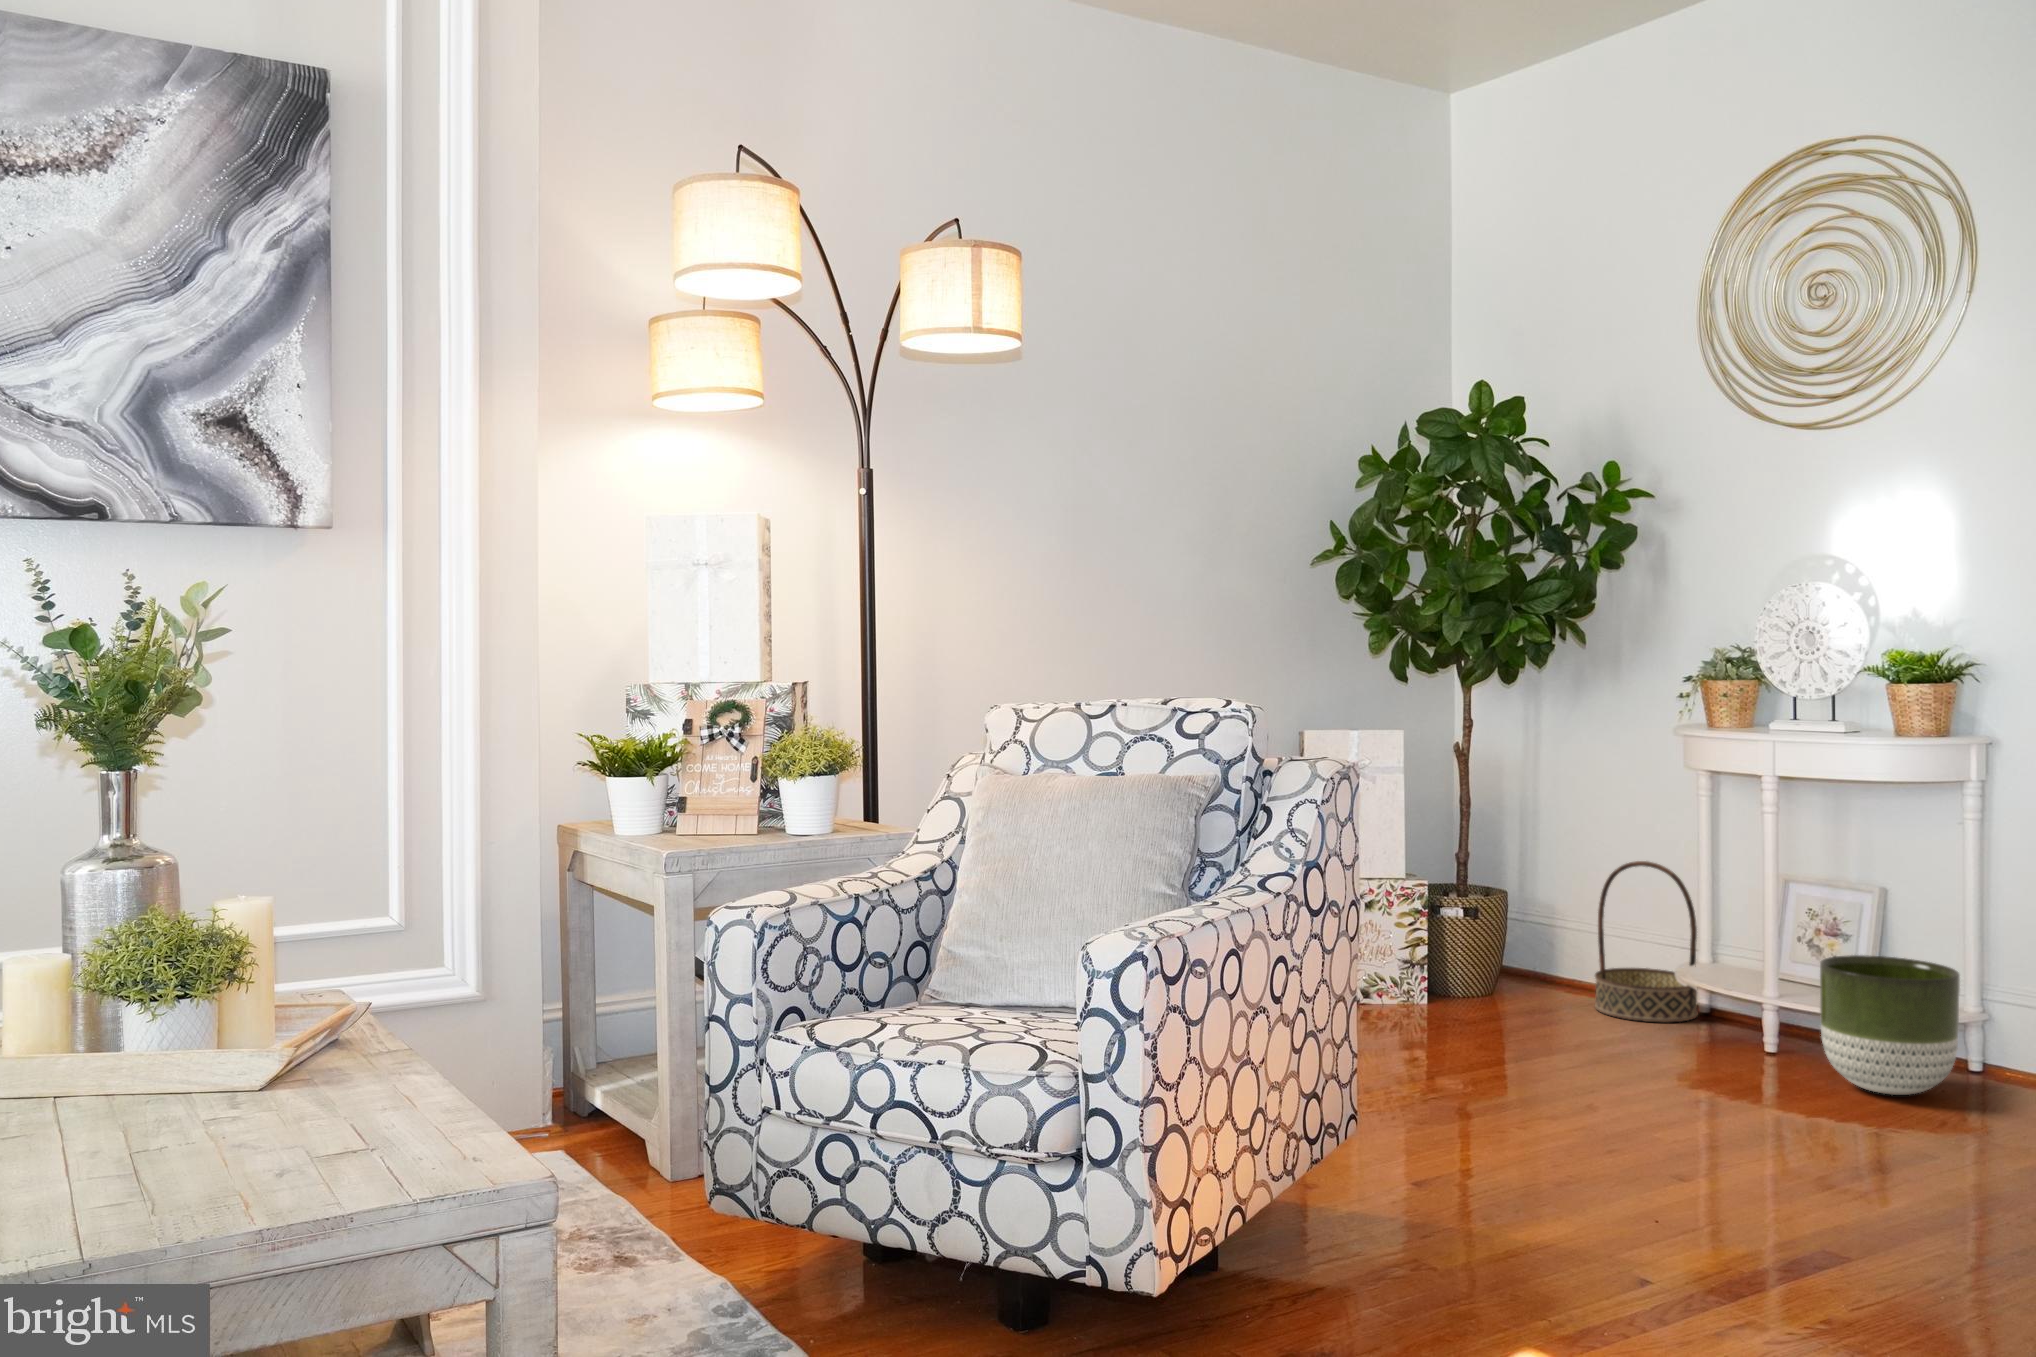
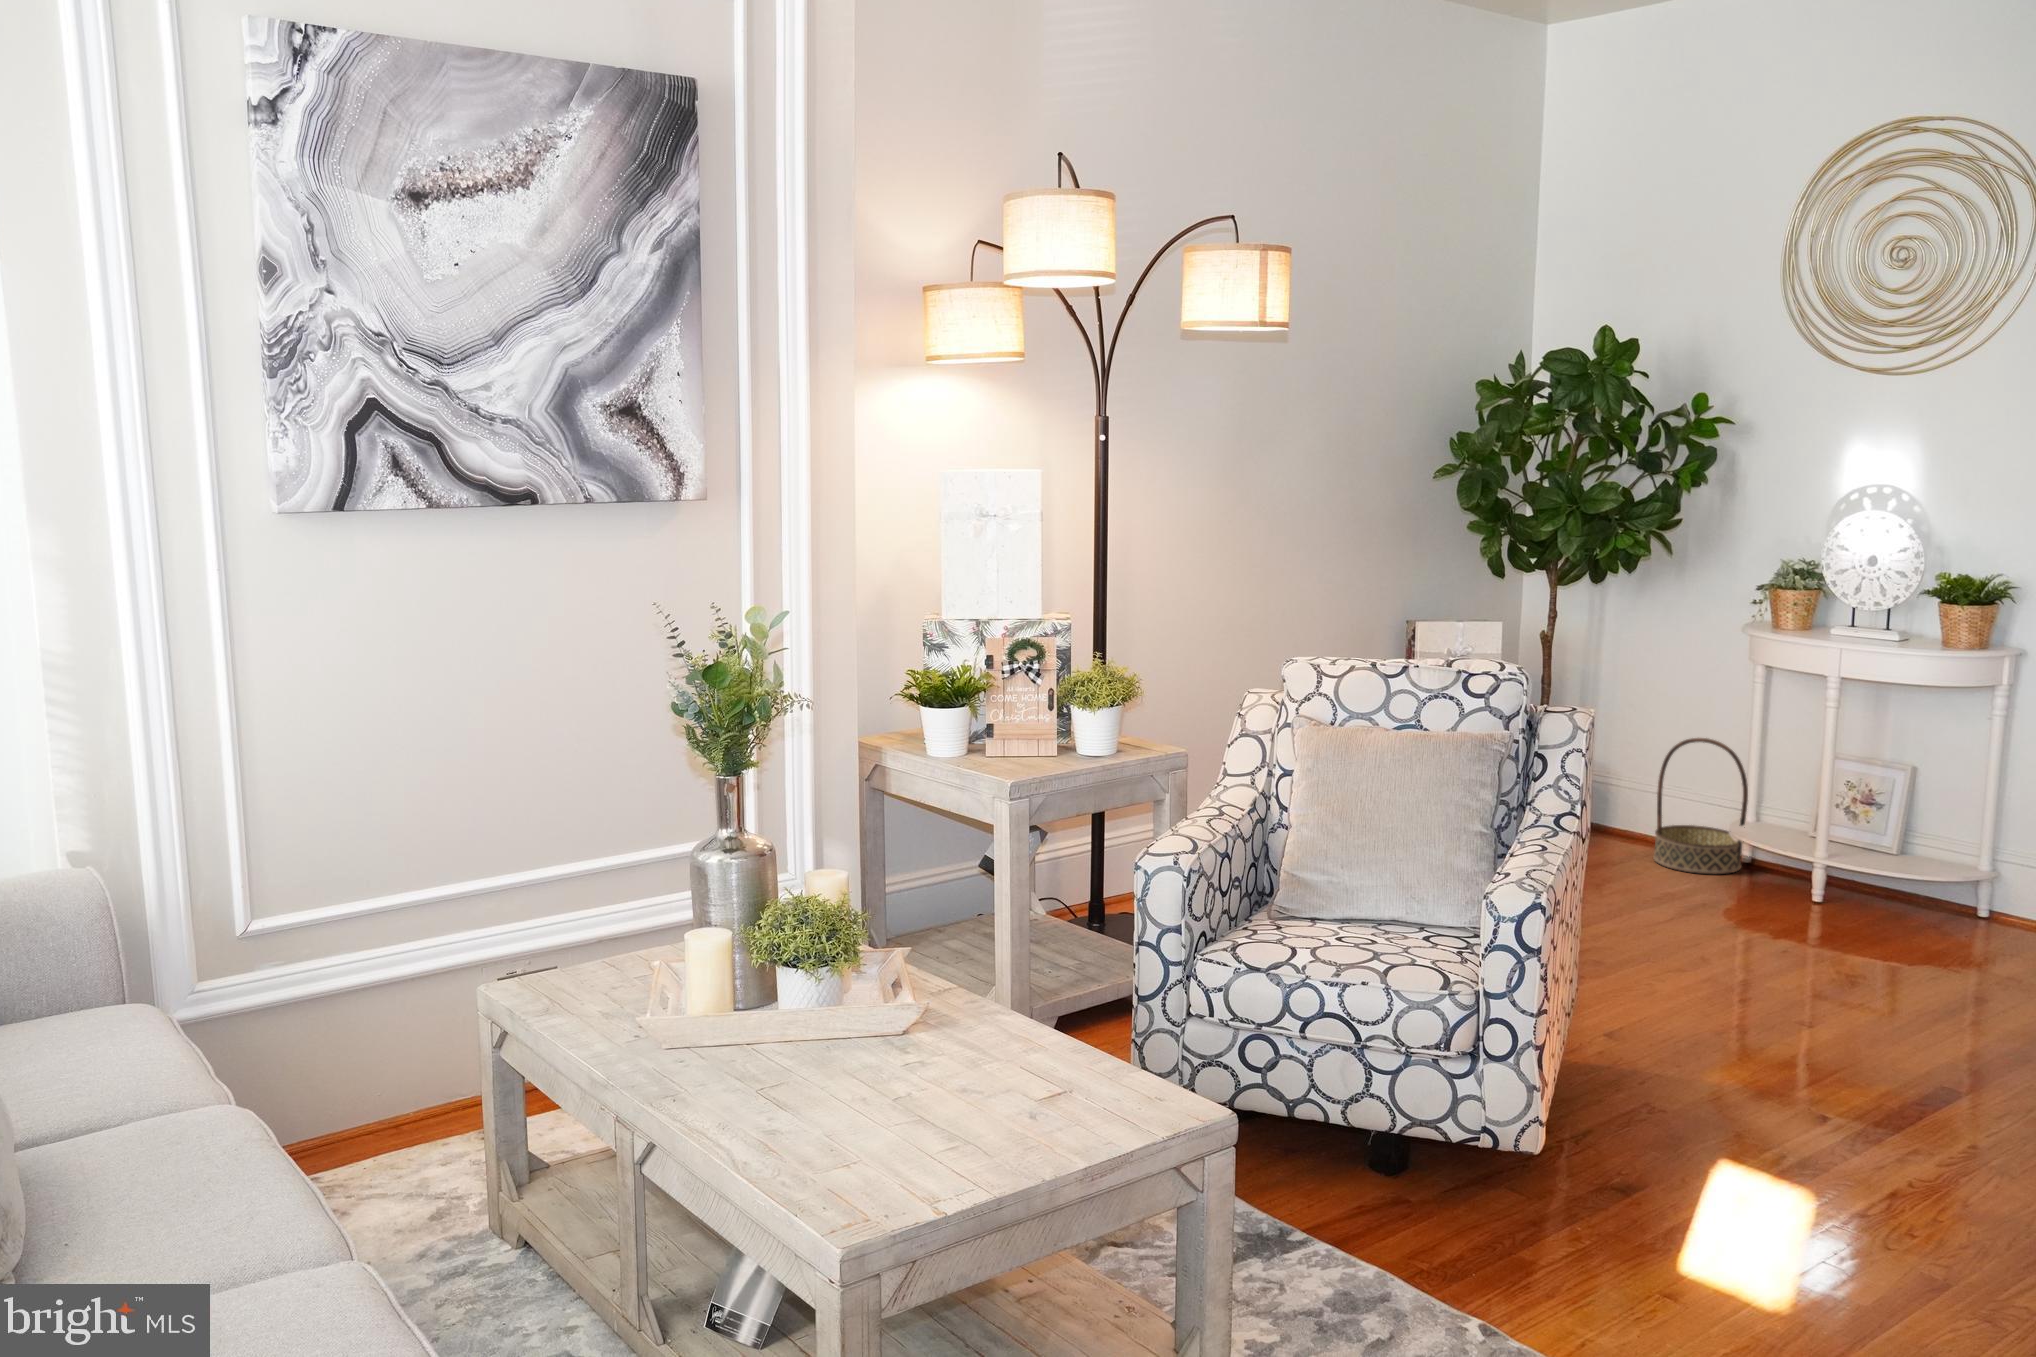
planter: present [1820,955,1960,1095] -> none [1872,827,1990,941]

